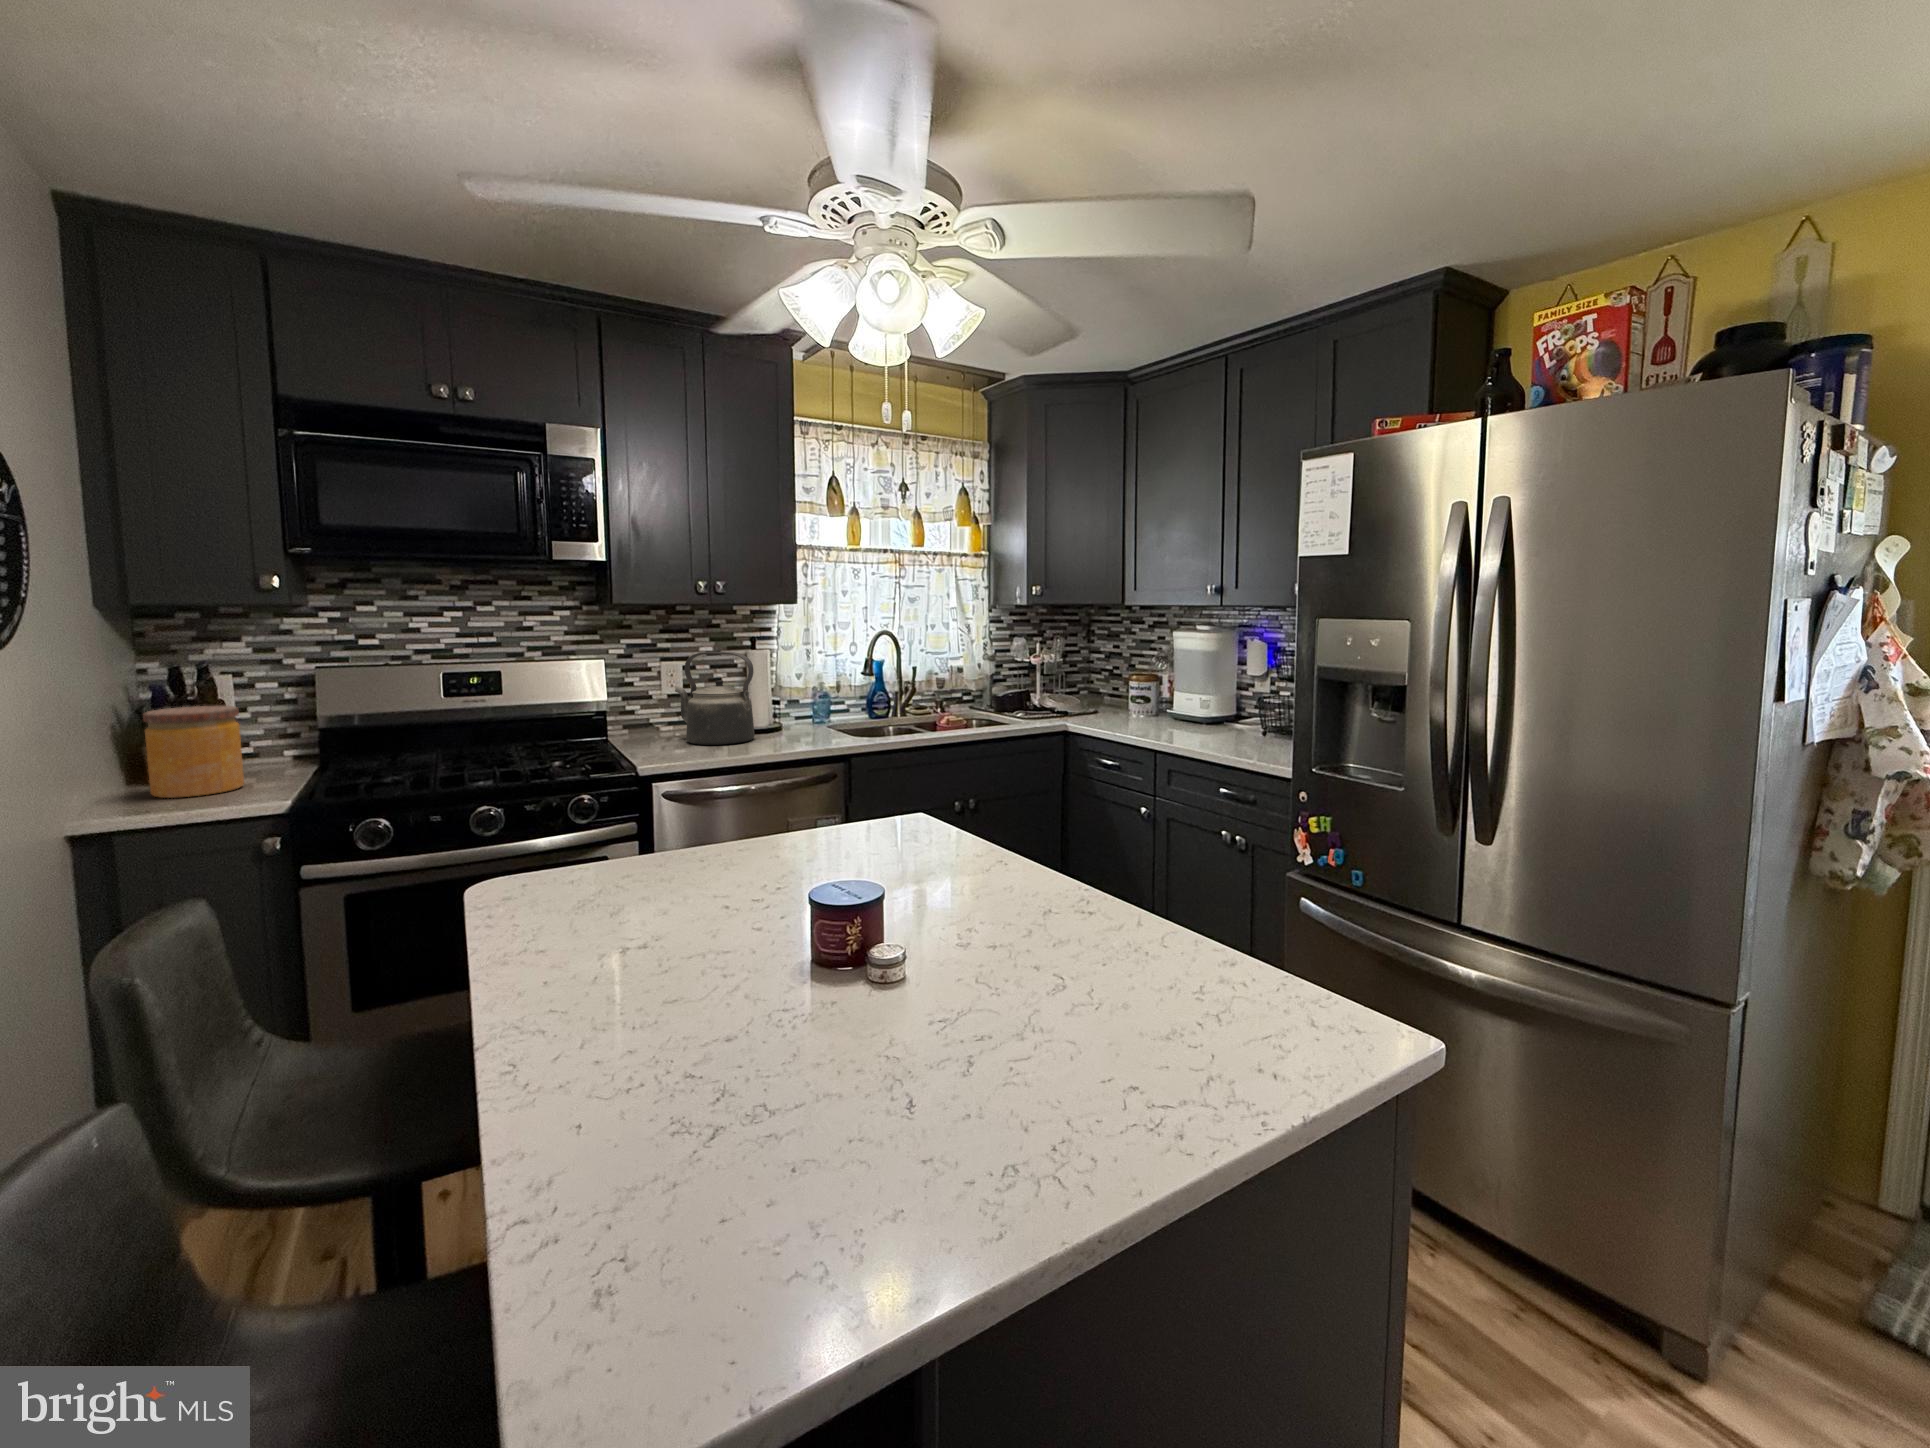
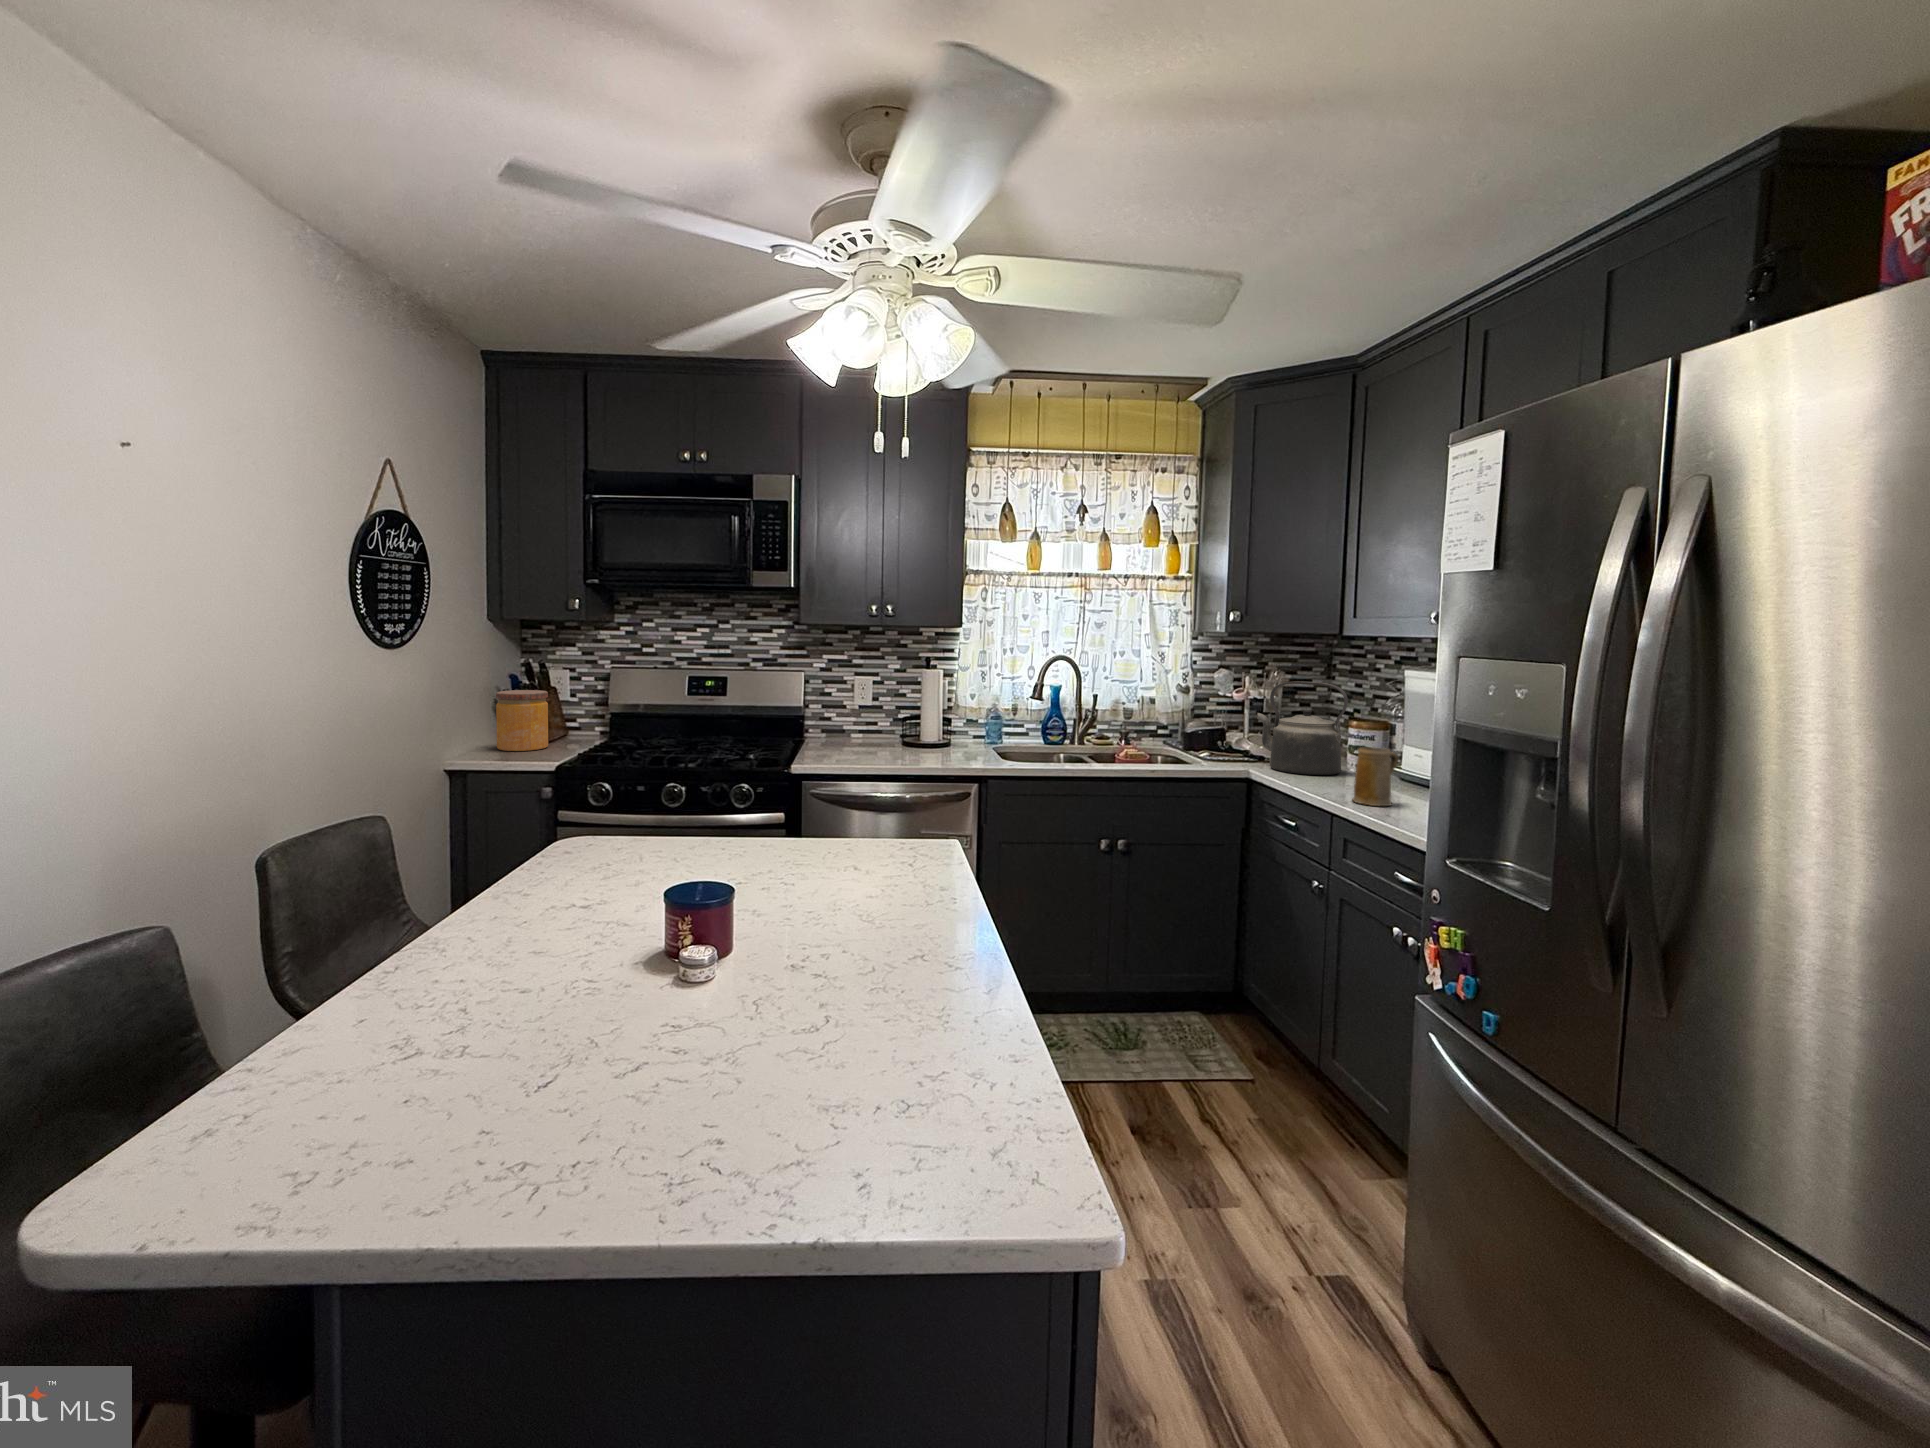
kettle: present [675,652,755,745] -> present [1257,681,1348,775]
mug: none [1171,696,1199,742] -> present [1352,747,1398,806]

